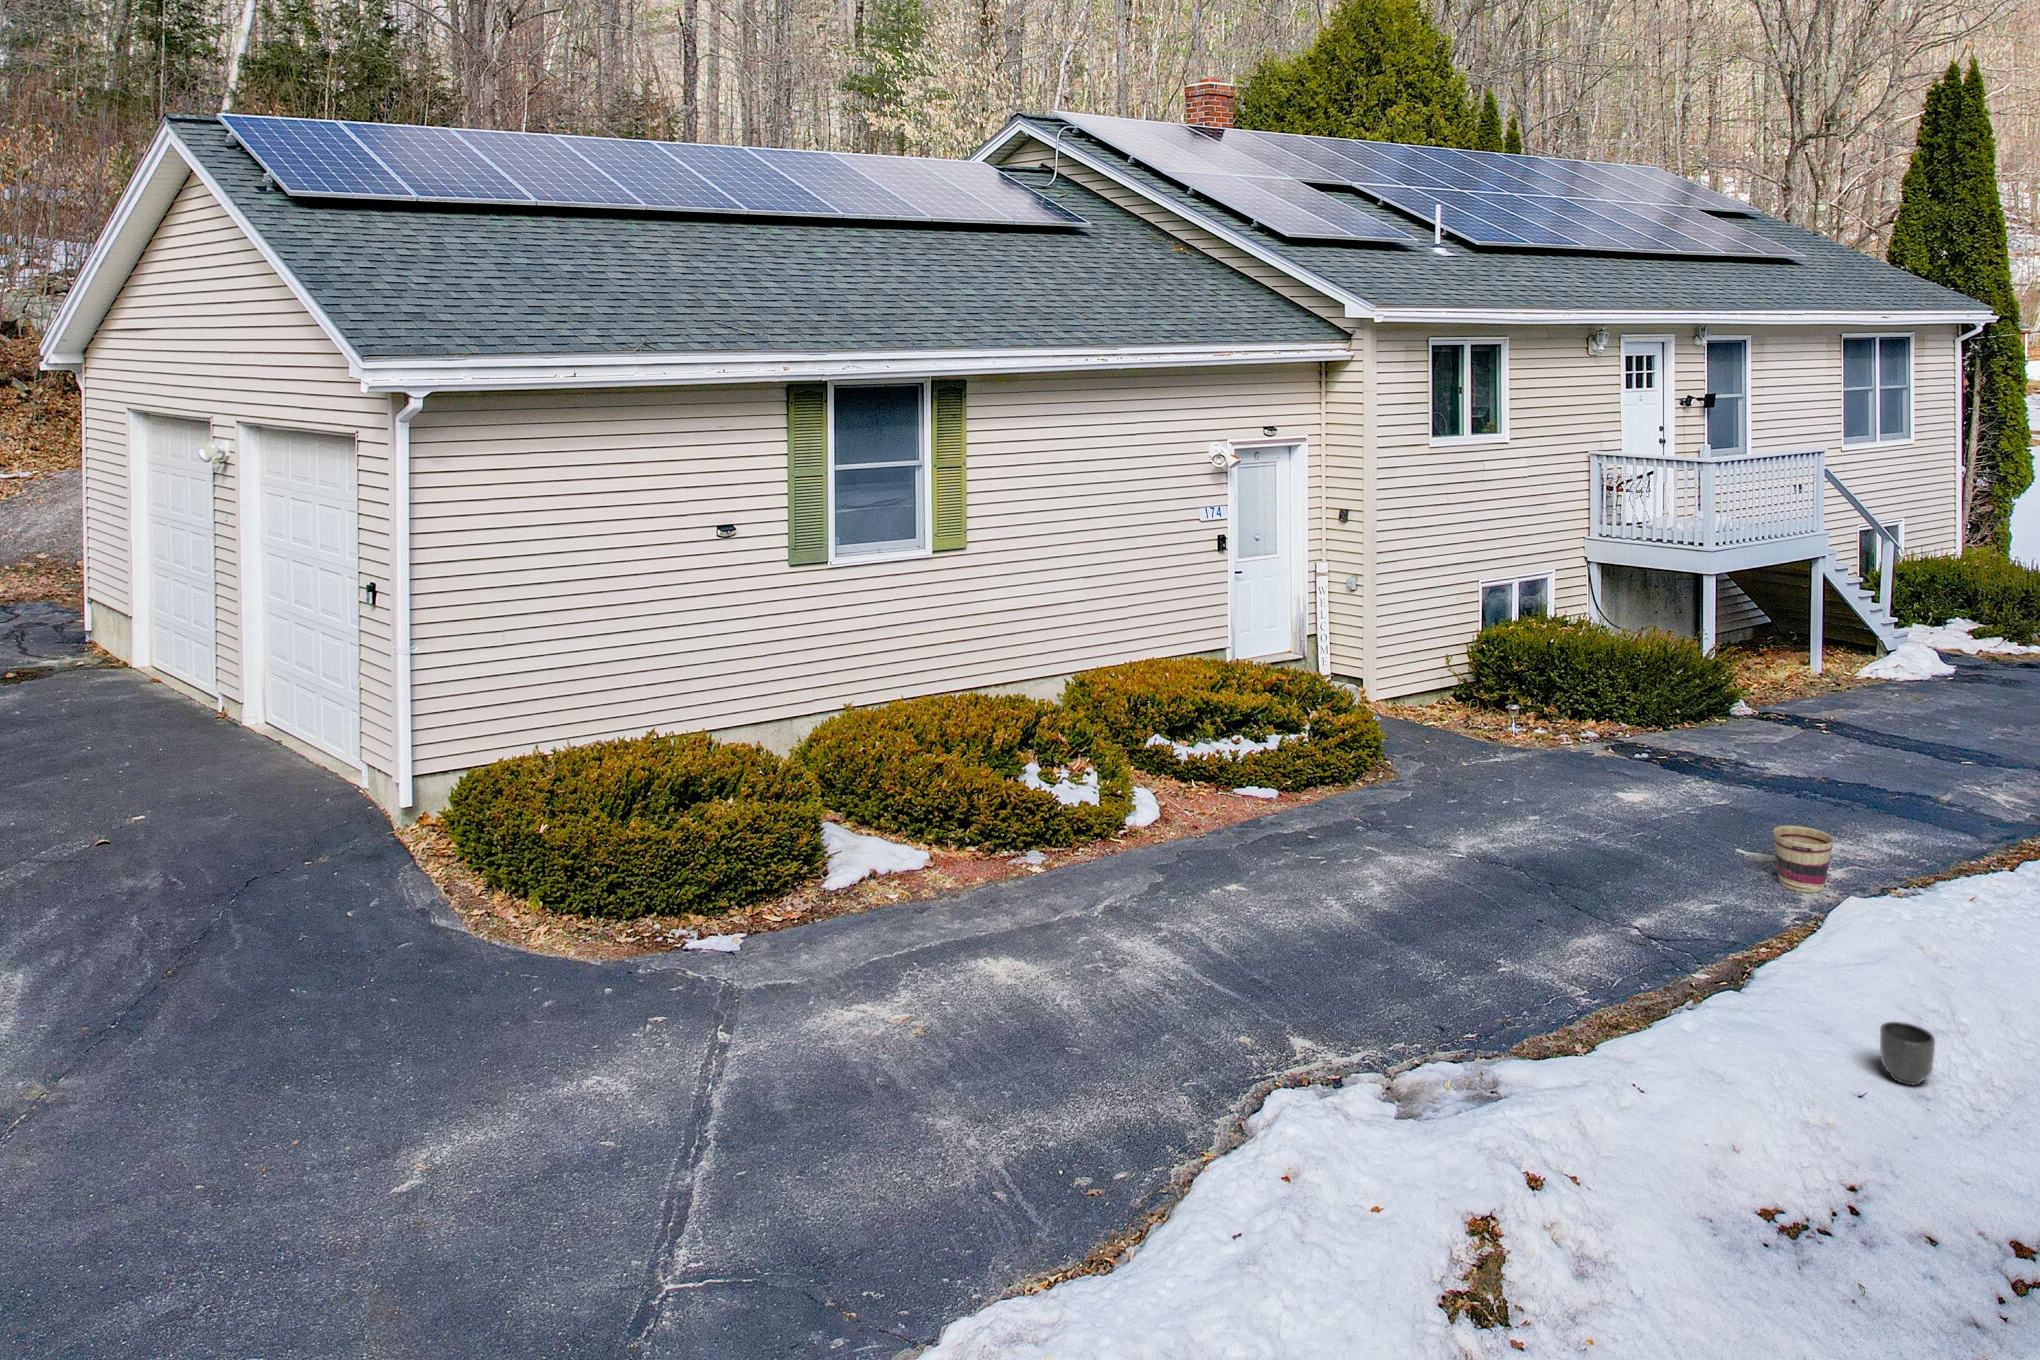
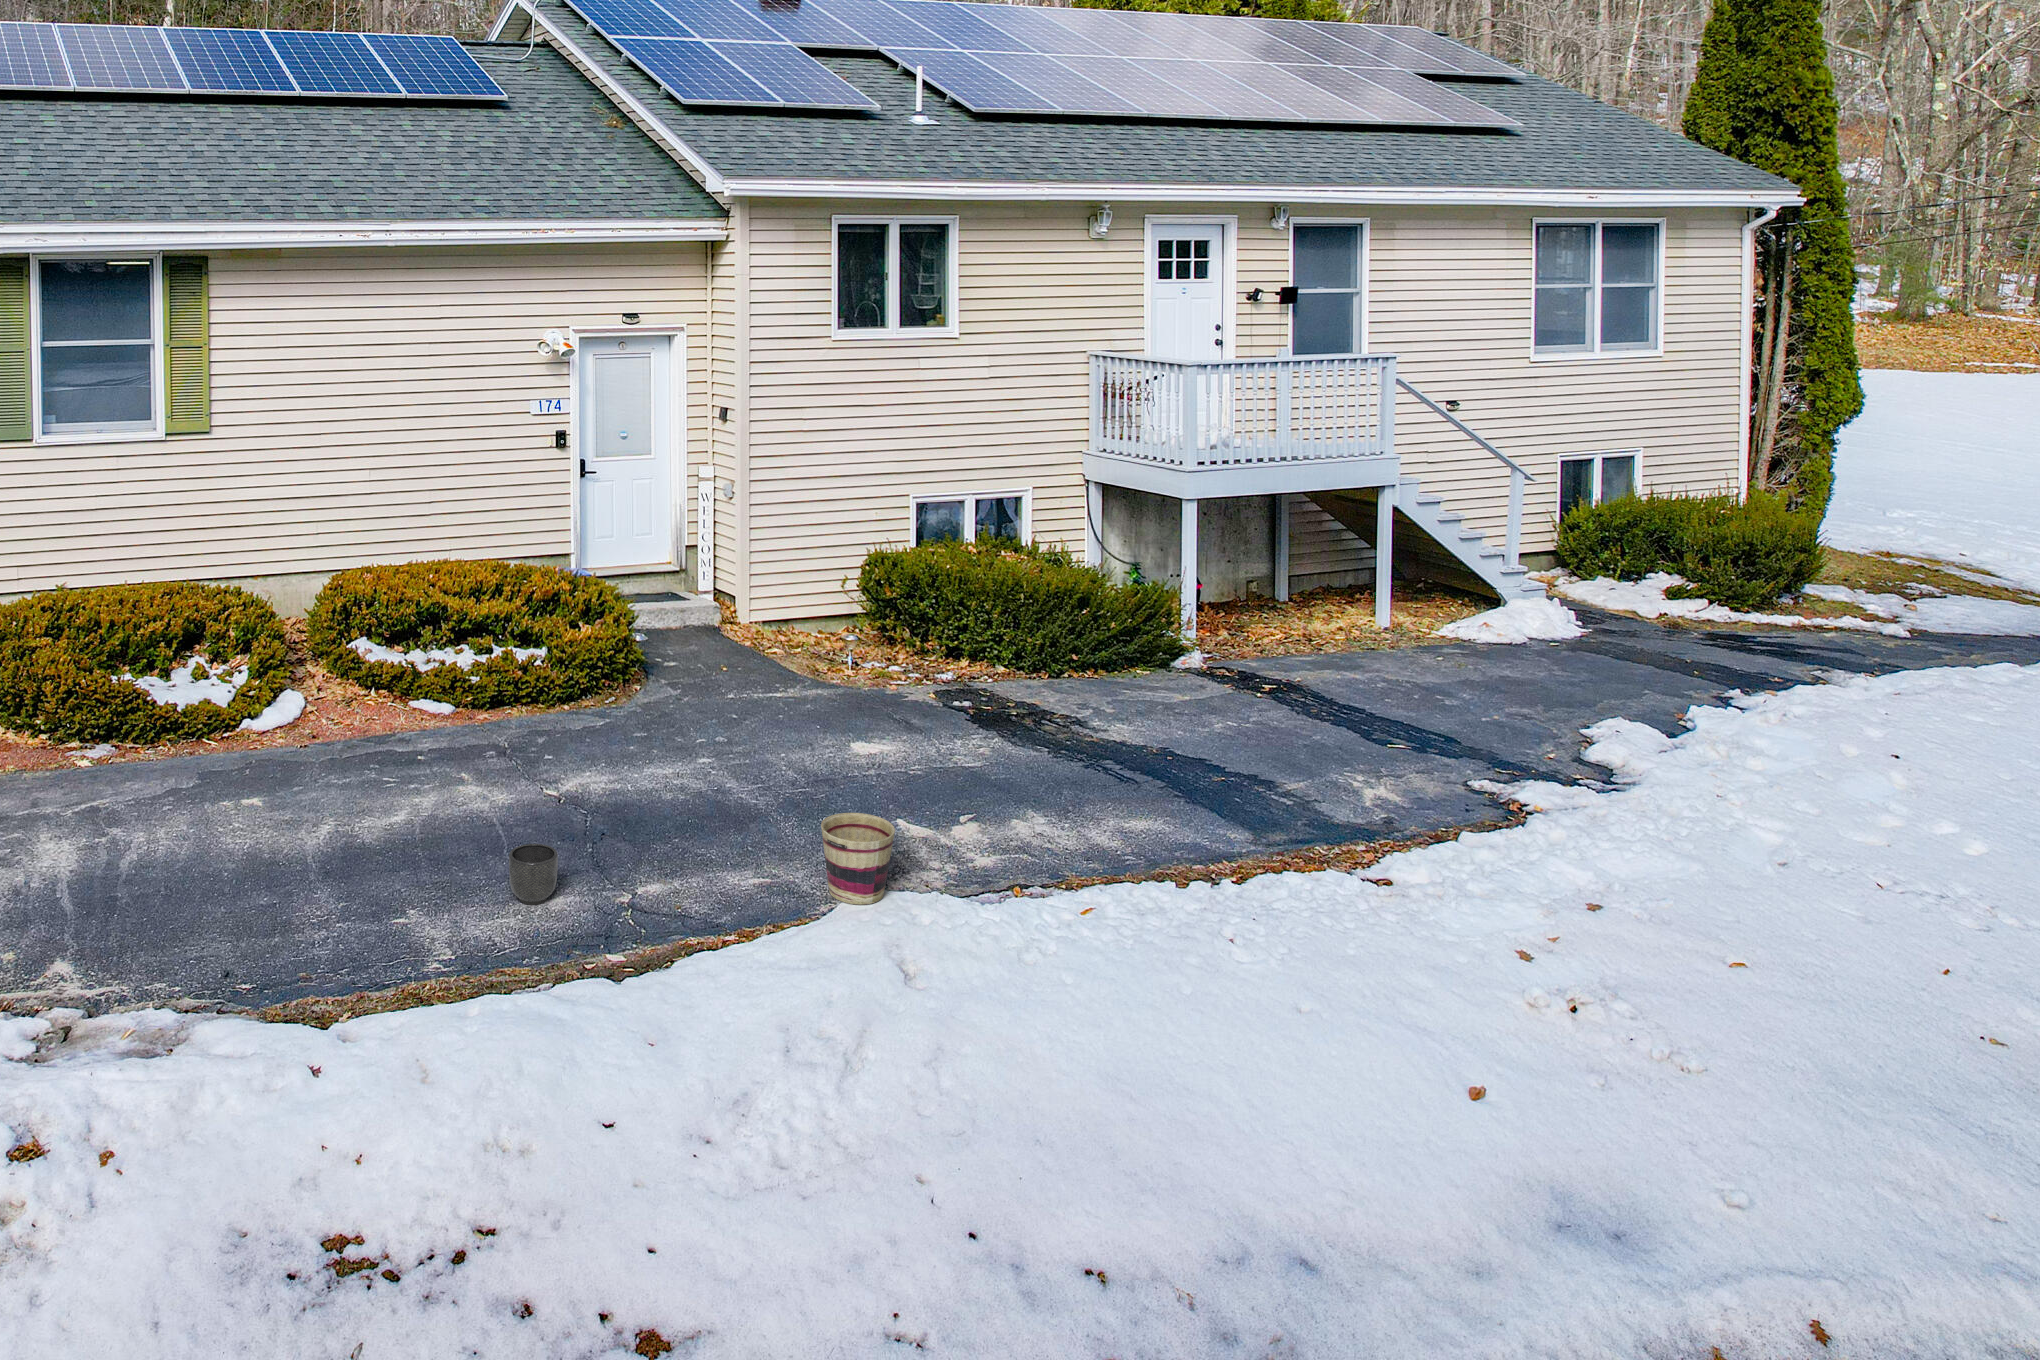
planter: present [1880,1022,1935,1085] -> present [509,844,558,905]

